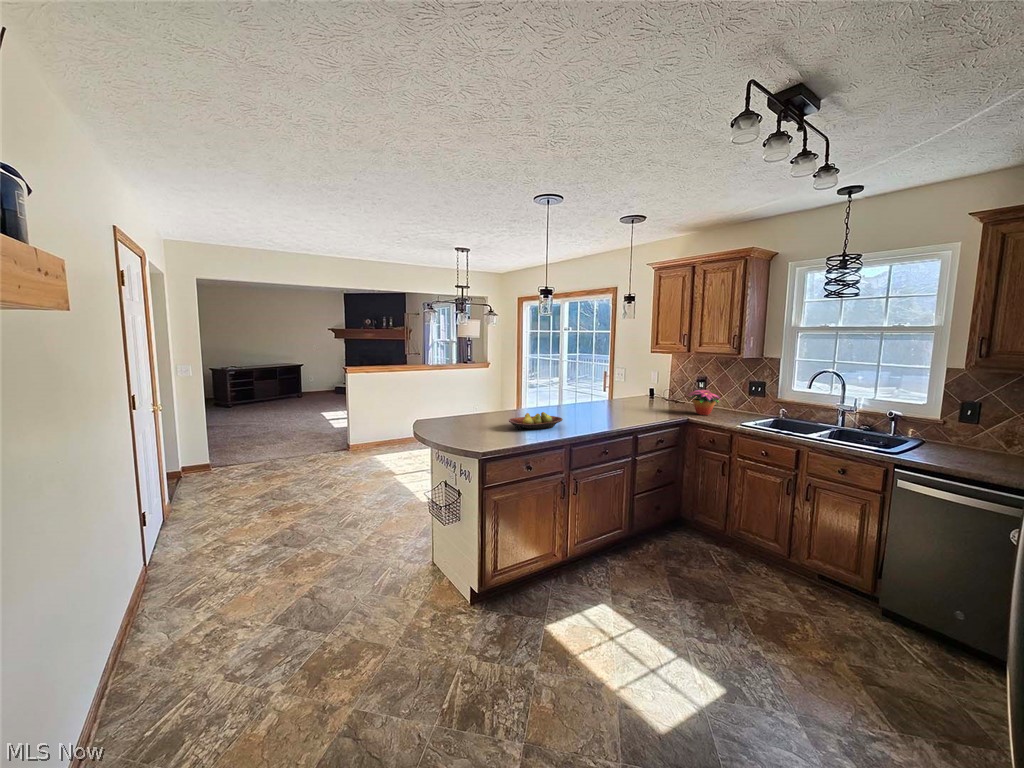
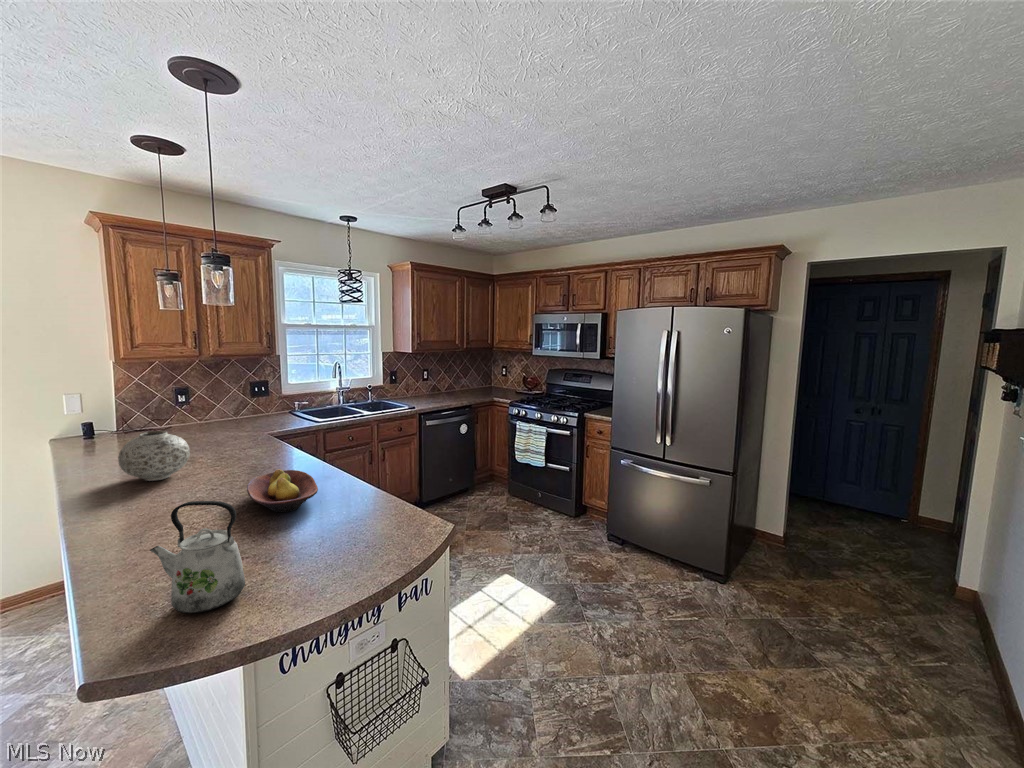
vase: none [564,388,593,413] -> present [118,431,190,481]
flower arrangement: present [688,390,720,415] -> none [224,396,277,428]
kettle: none [433,391,455,428] -> present [150,501,245,613]

